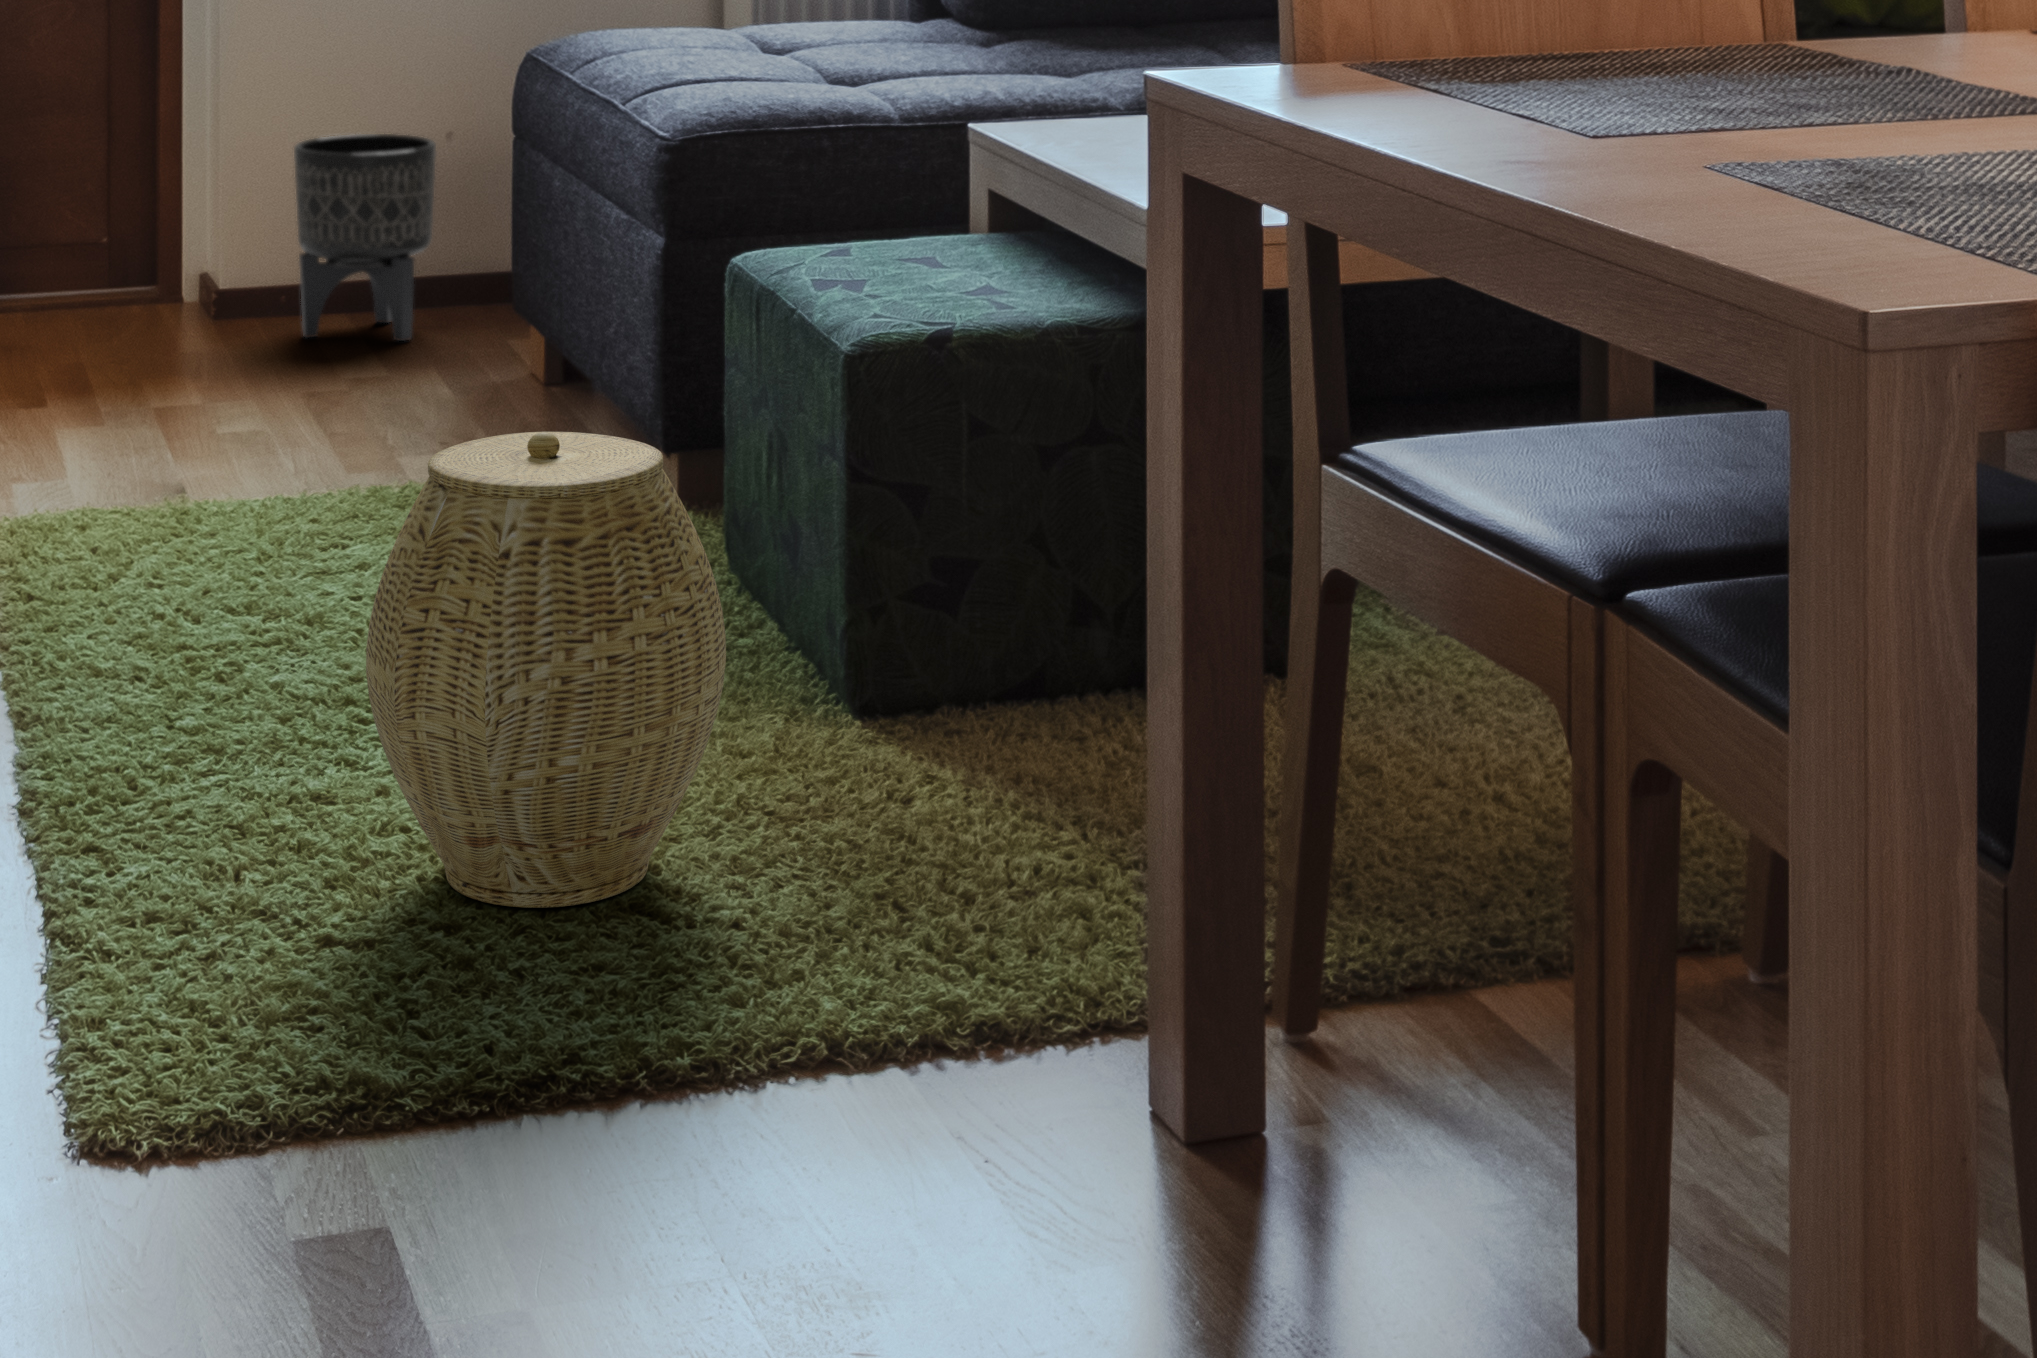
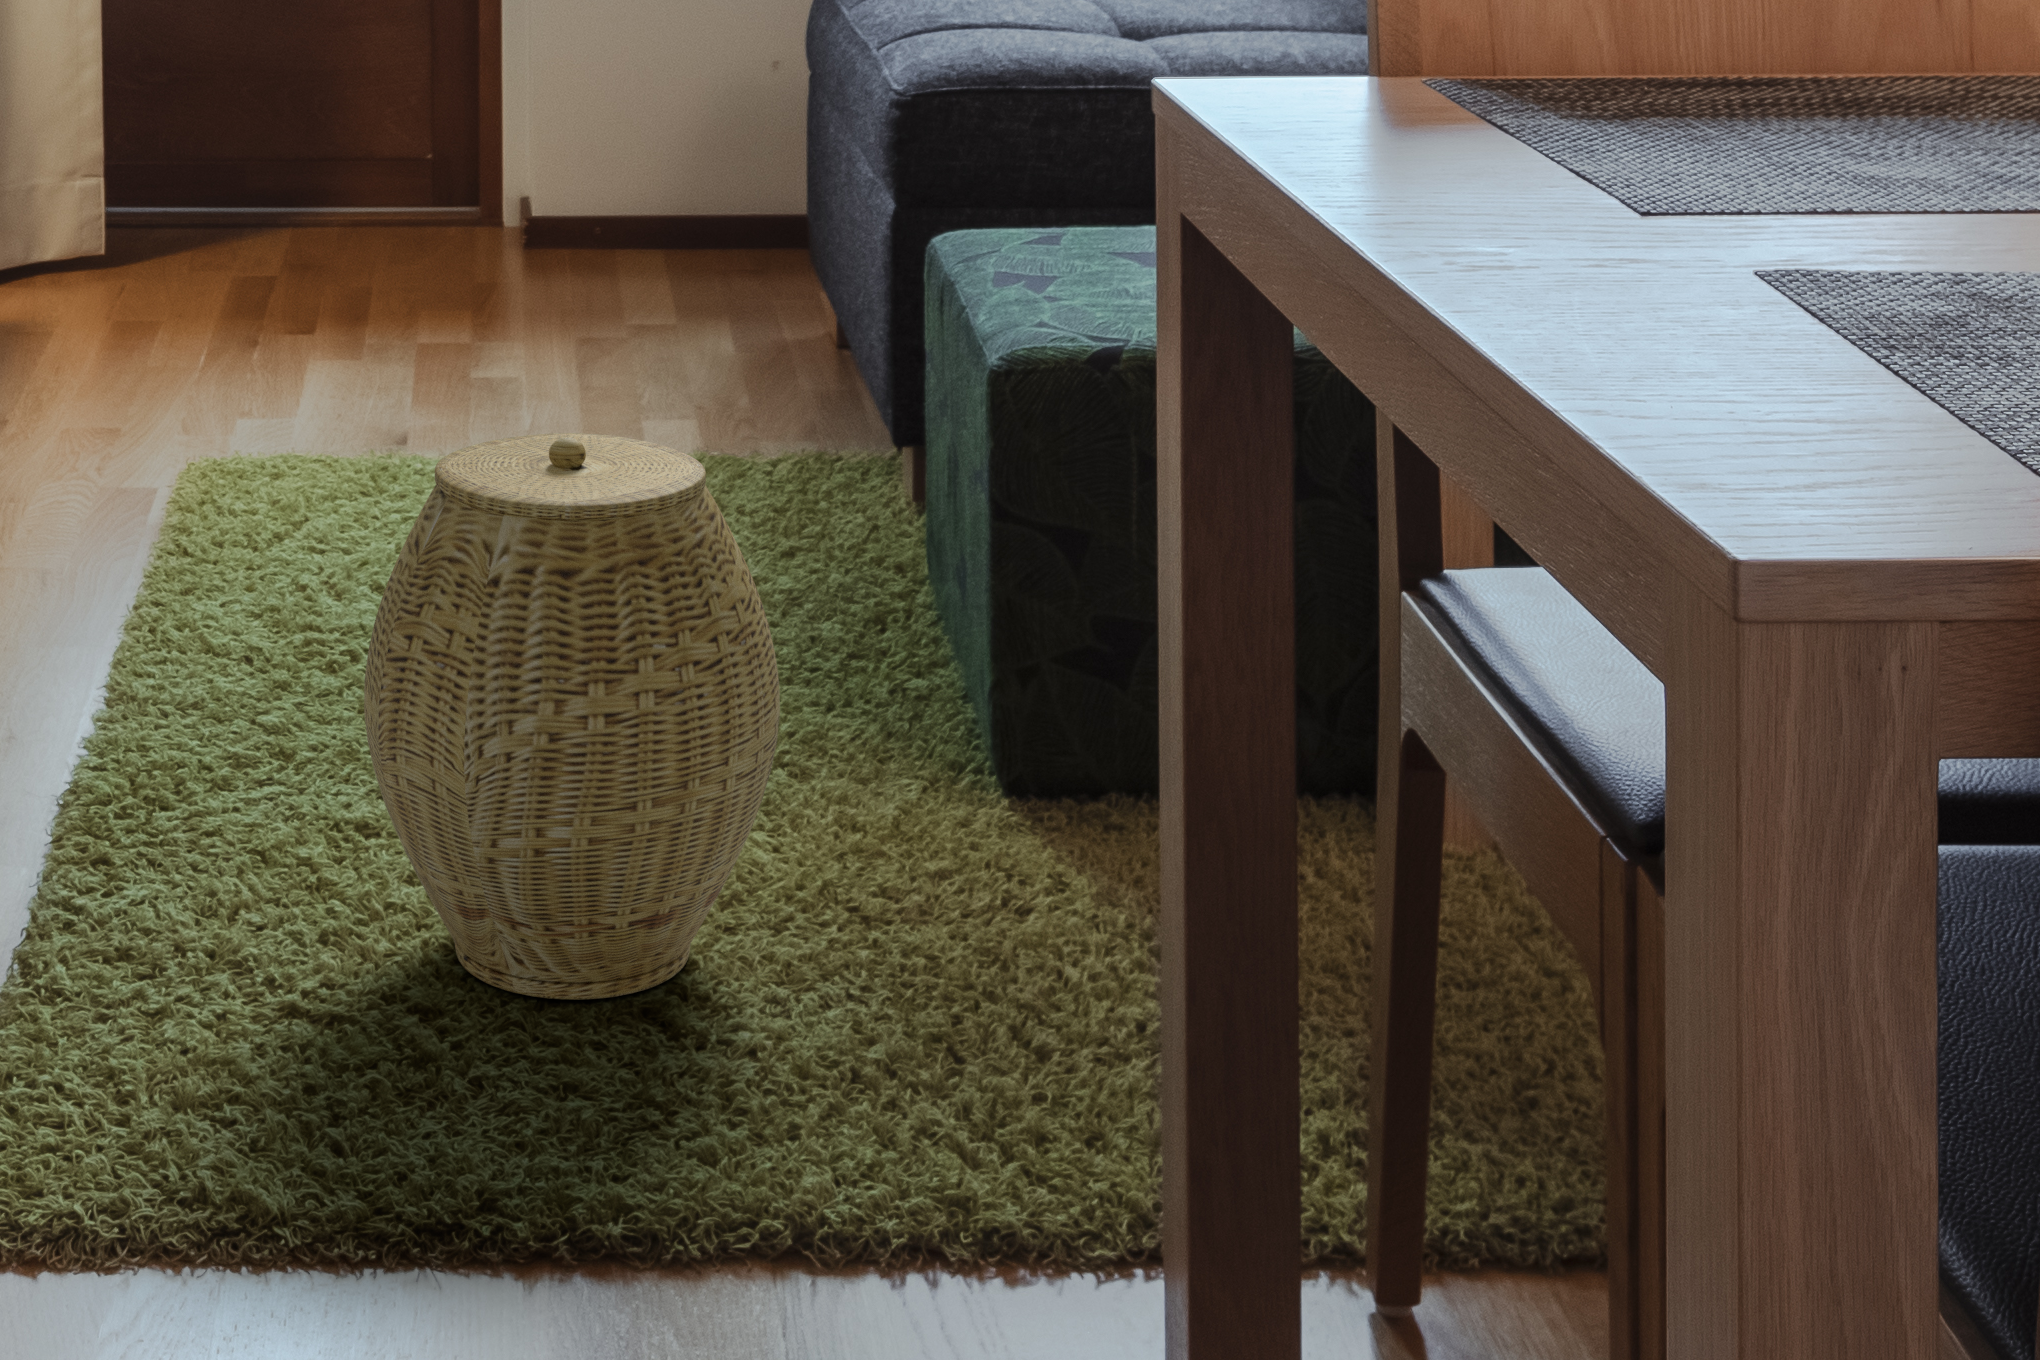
planter: present [294,134,436,341] -> none [594,58,745,286]

